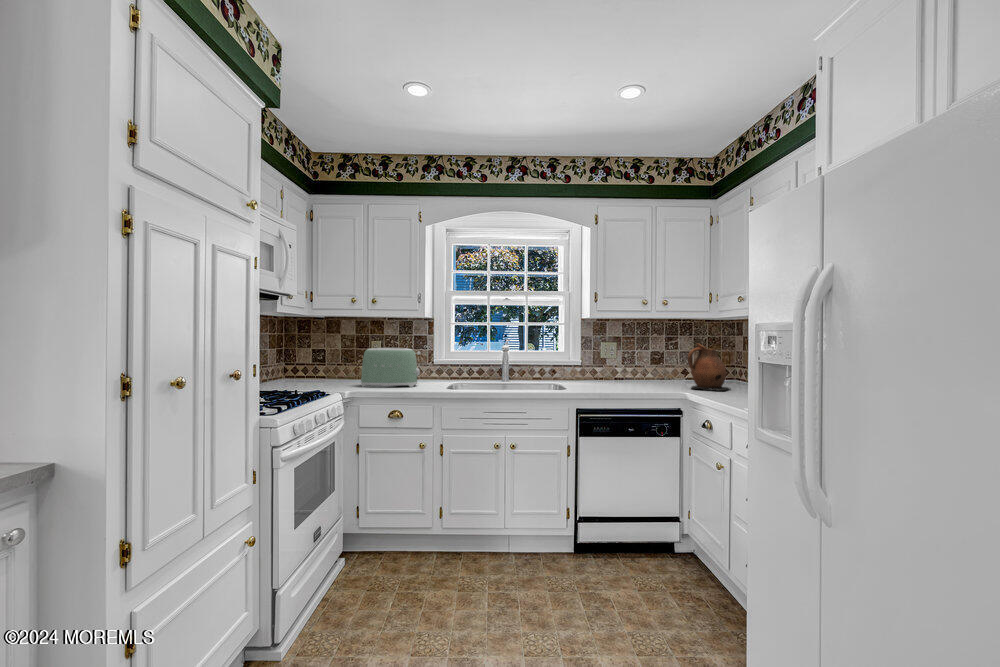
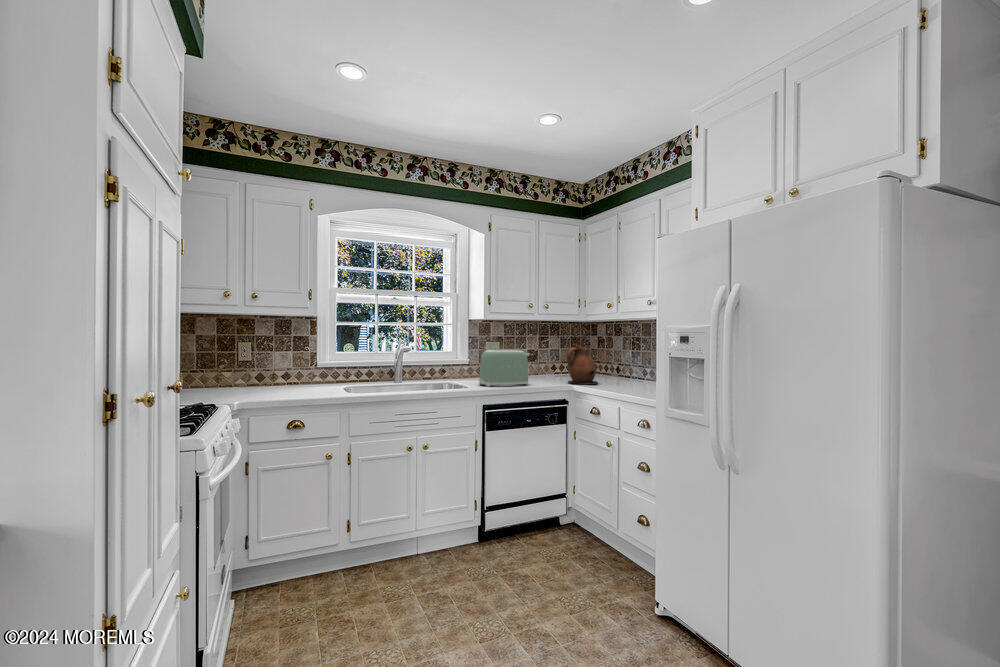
toaster: present [361,348,421,387] -> present [479,350,530,386]

